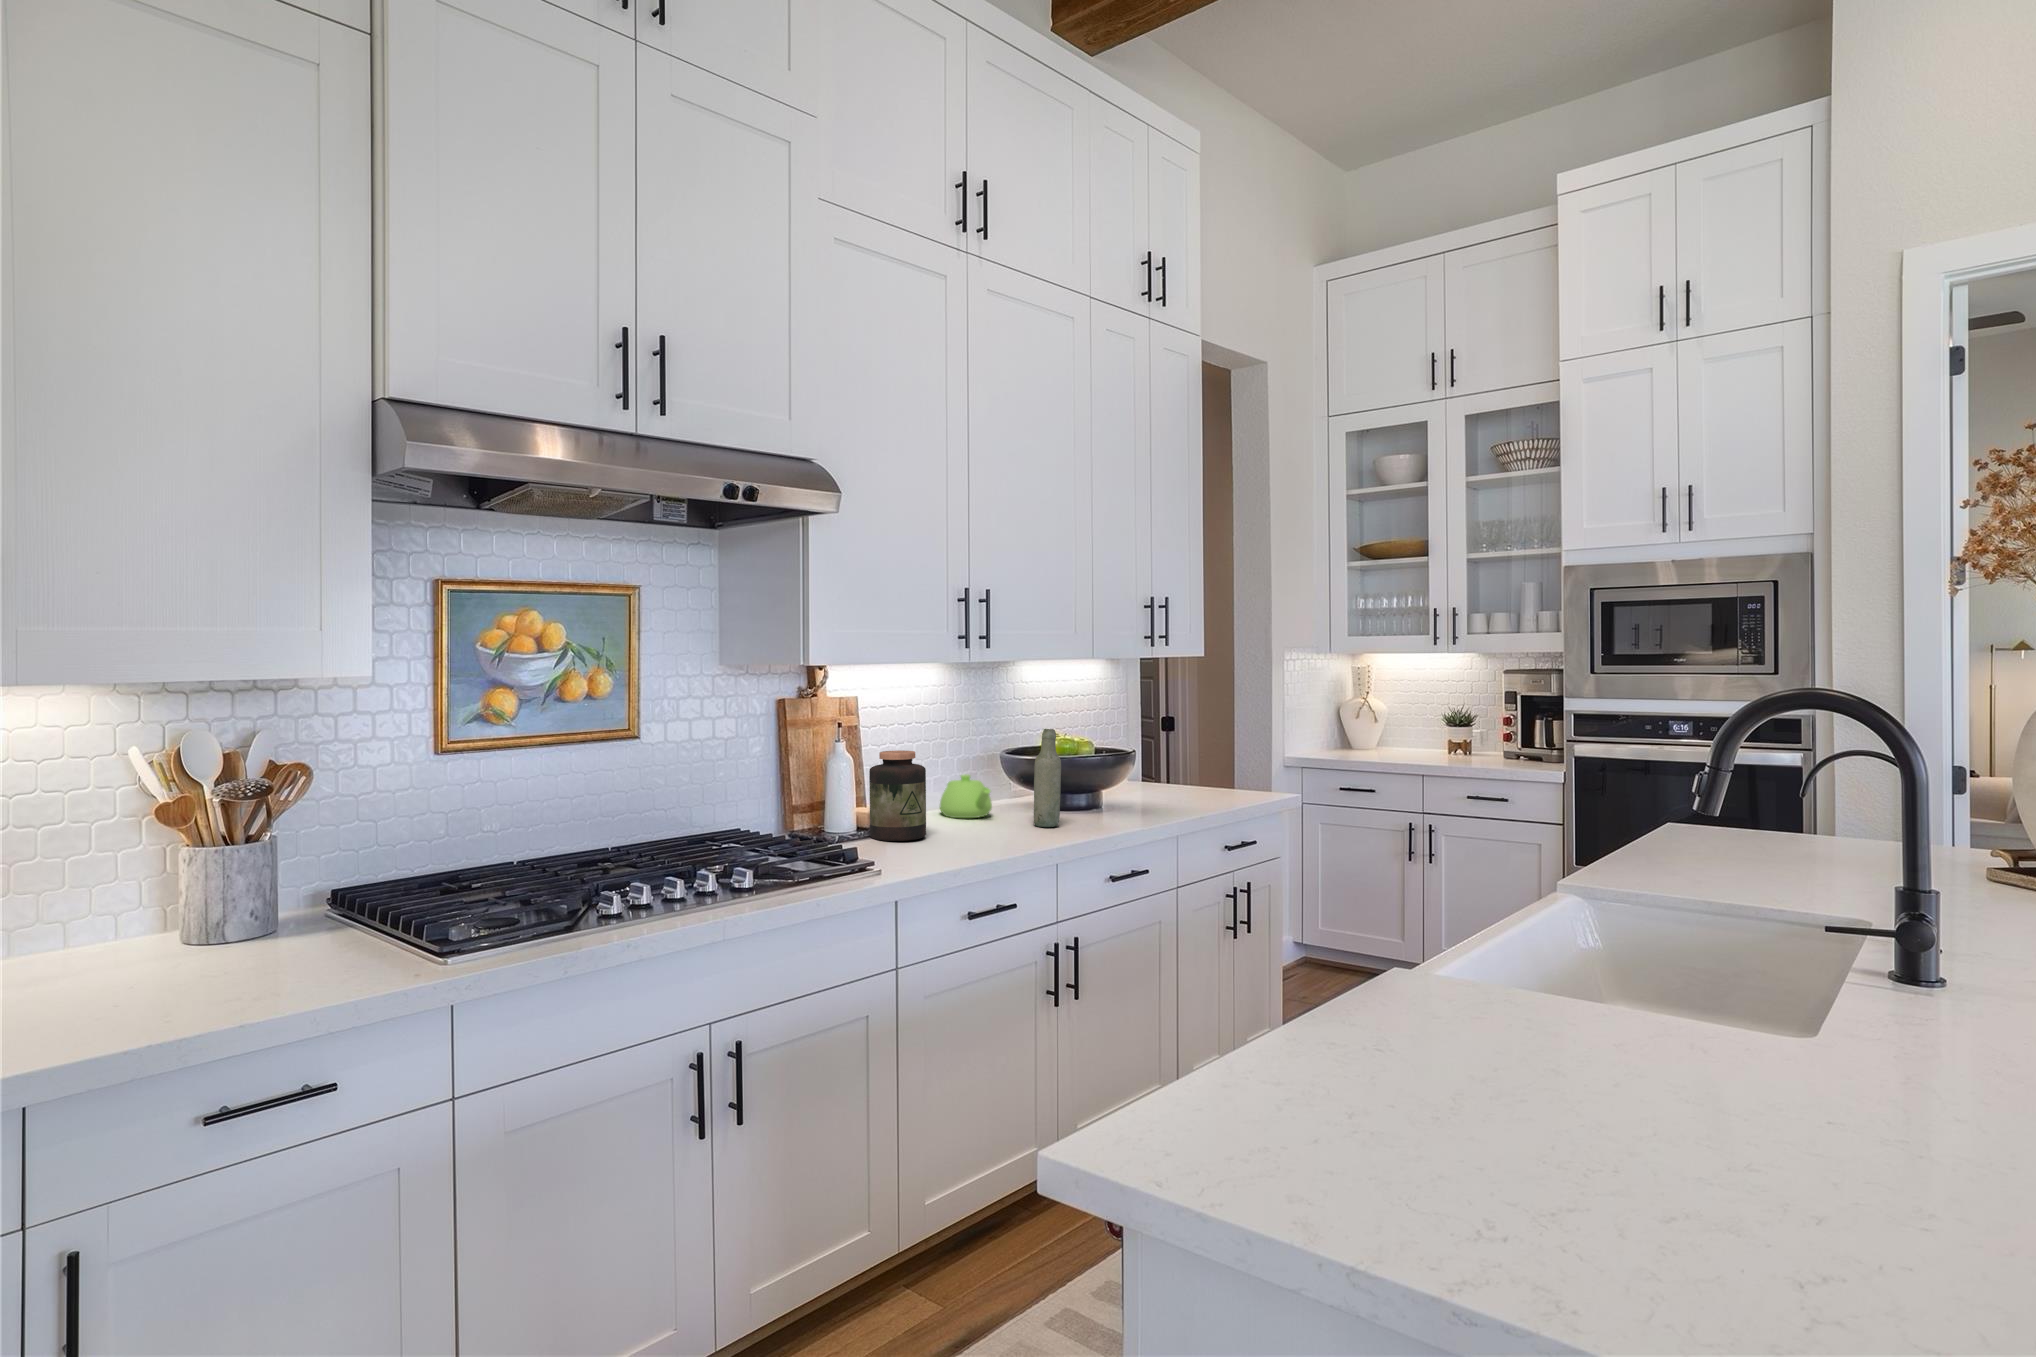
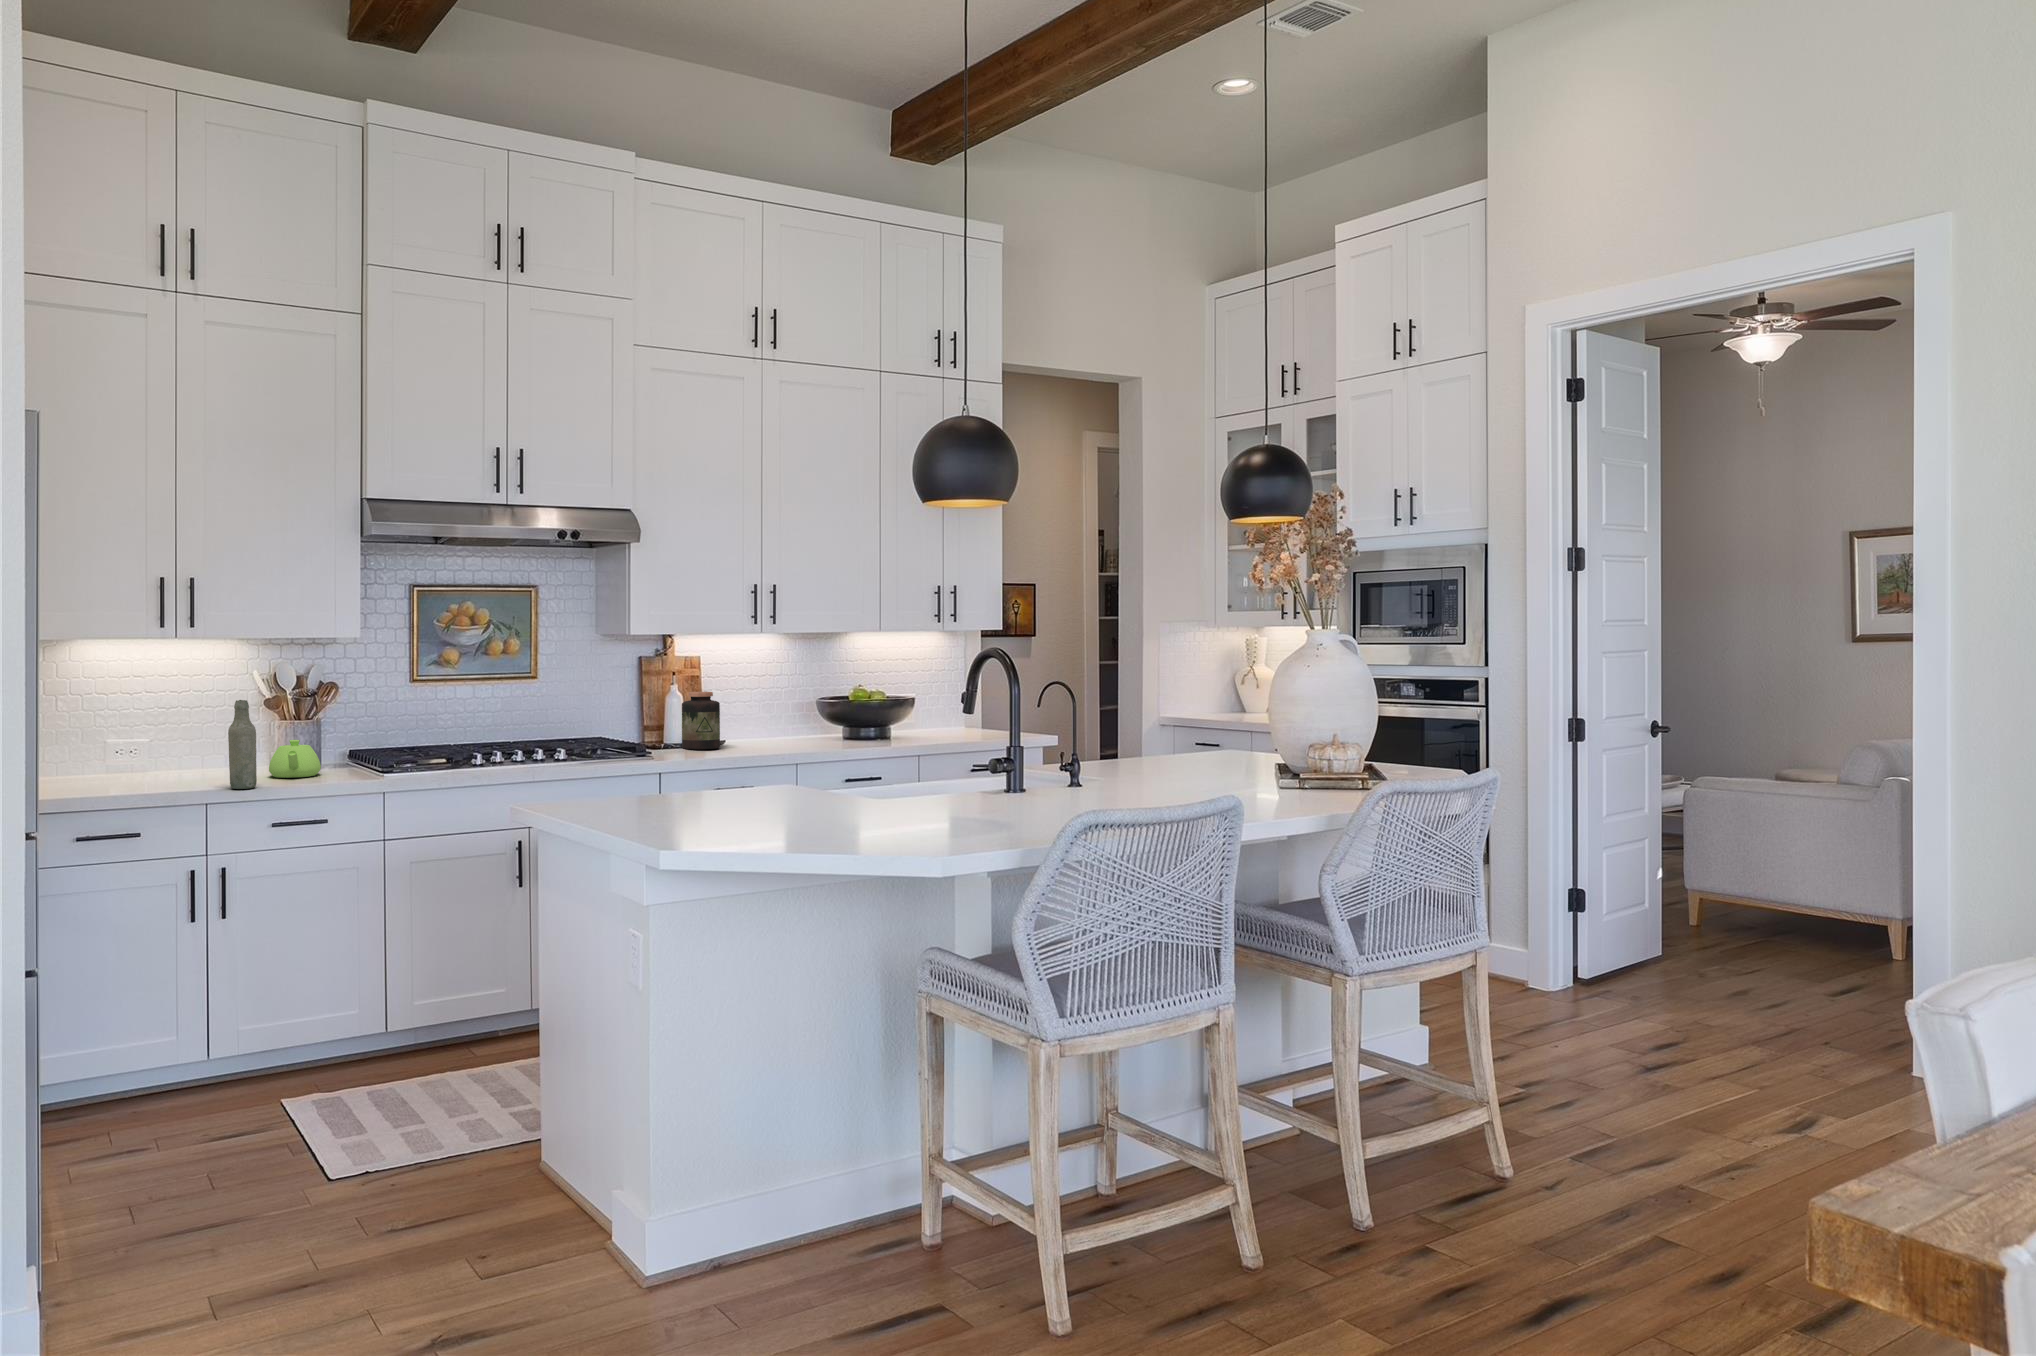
bottle: present [1034,729,1061,827] -> present [228,700,257,789]
teapot: present [940,775,992,818] -> present [269,740,321,778]

